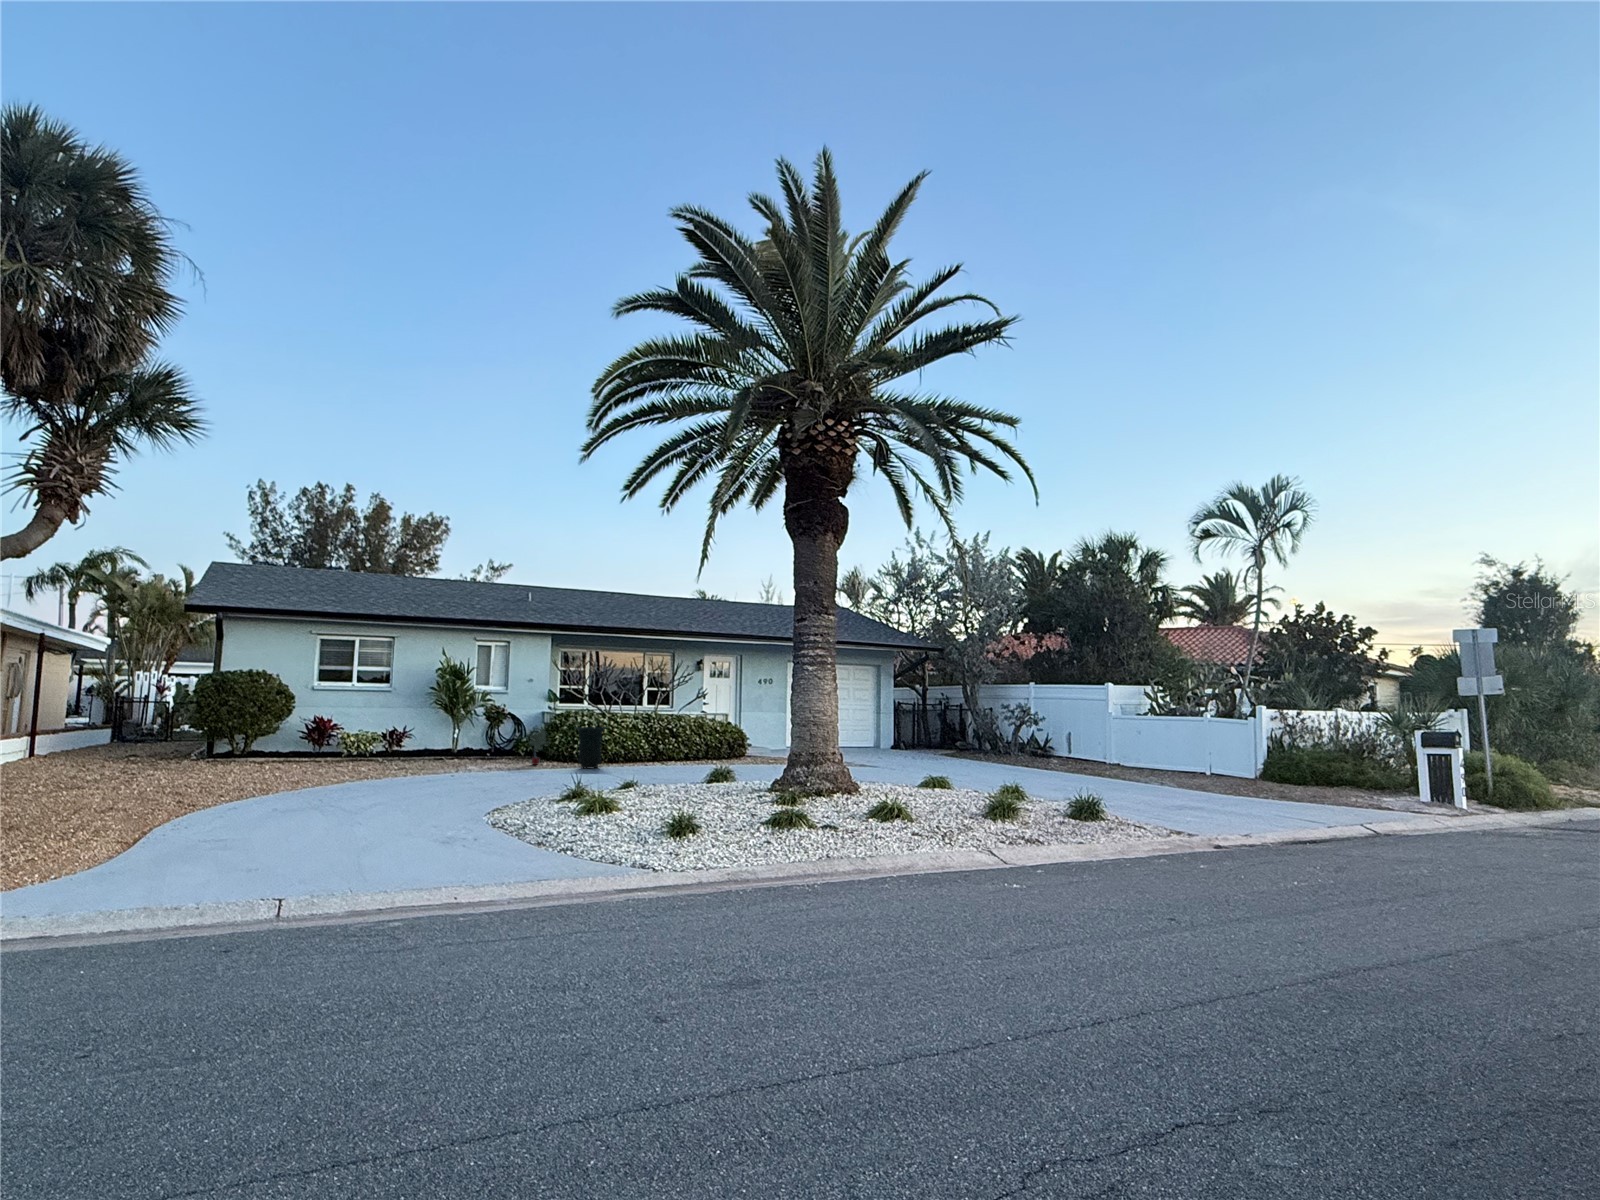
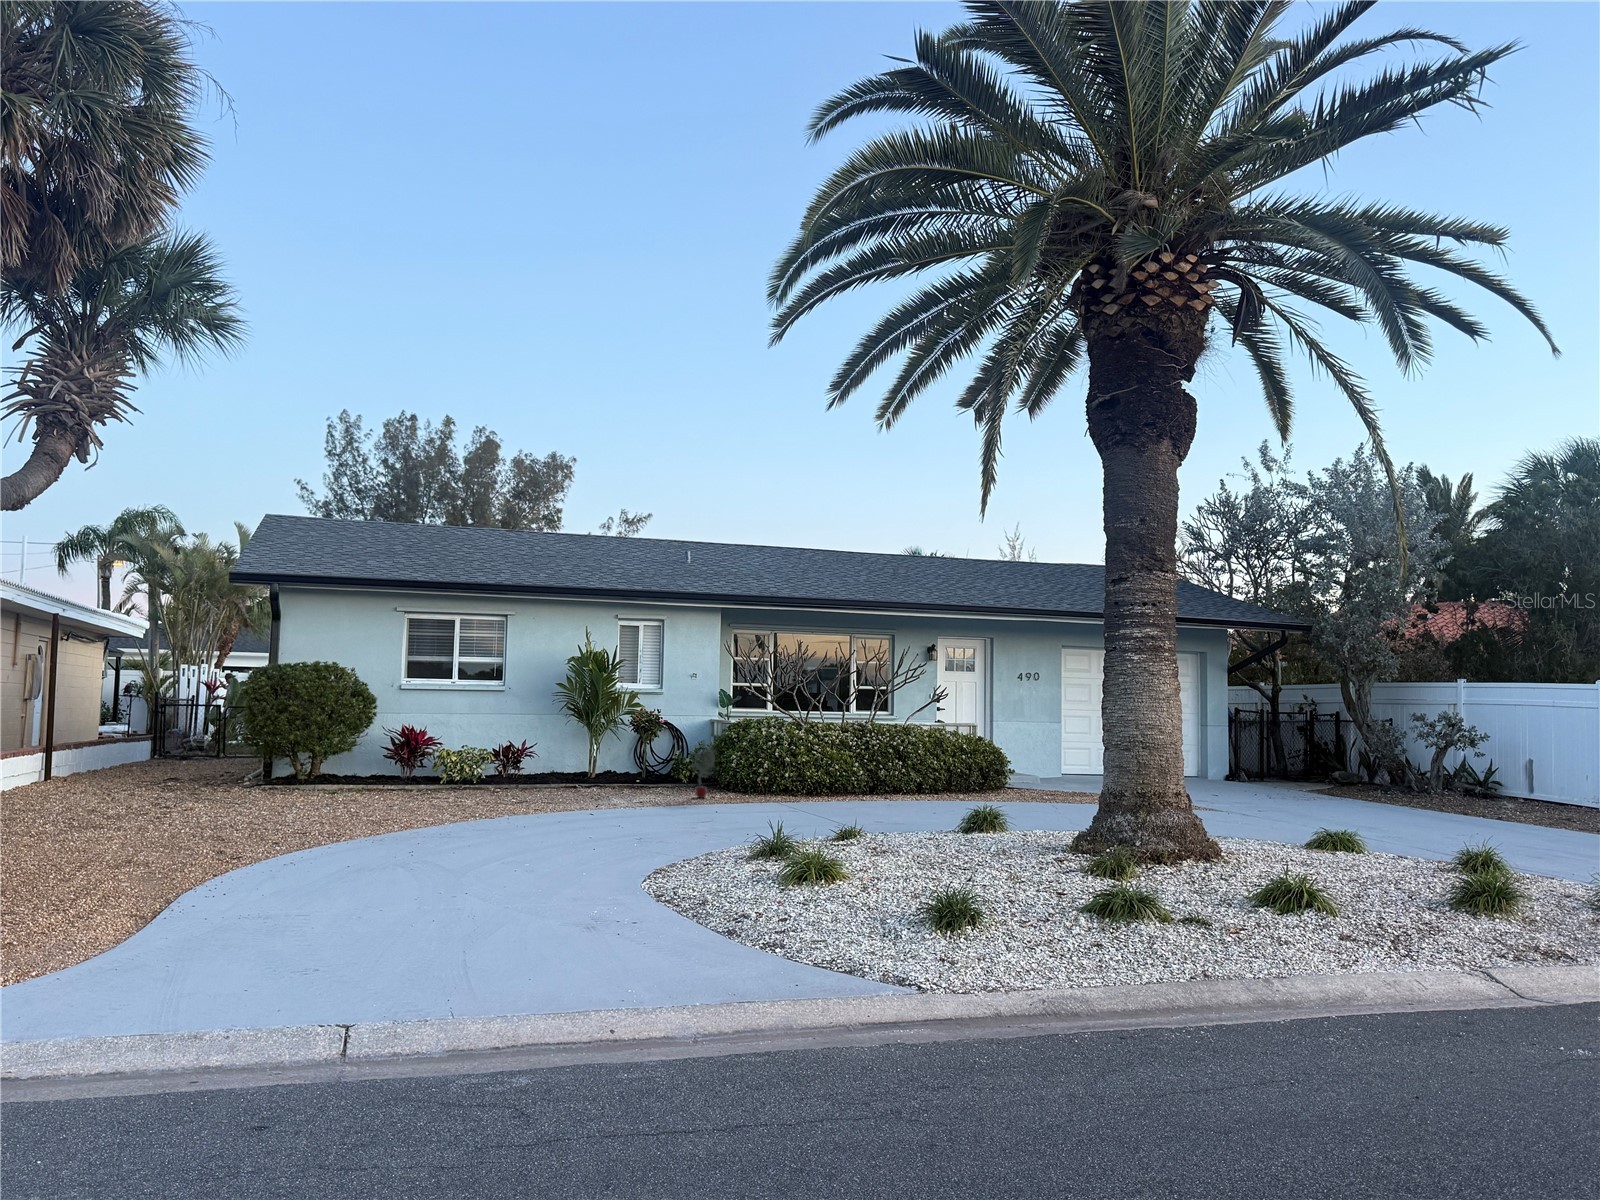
trash can: present [576,727,605,769] -> none [755,744,803,804]

